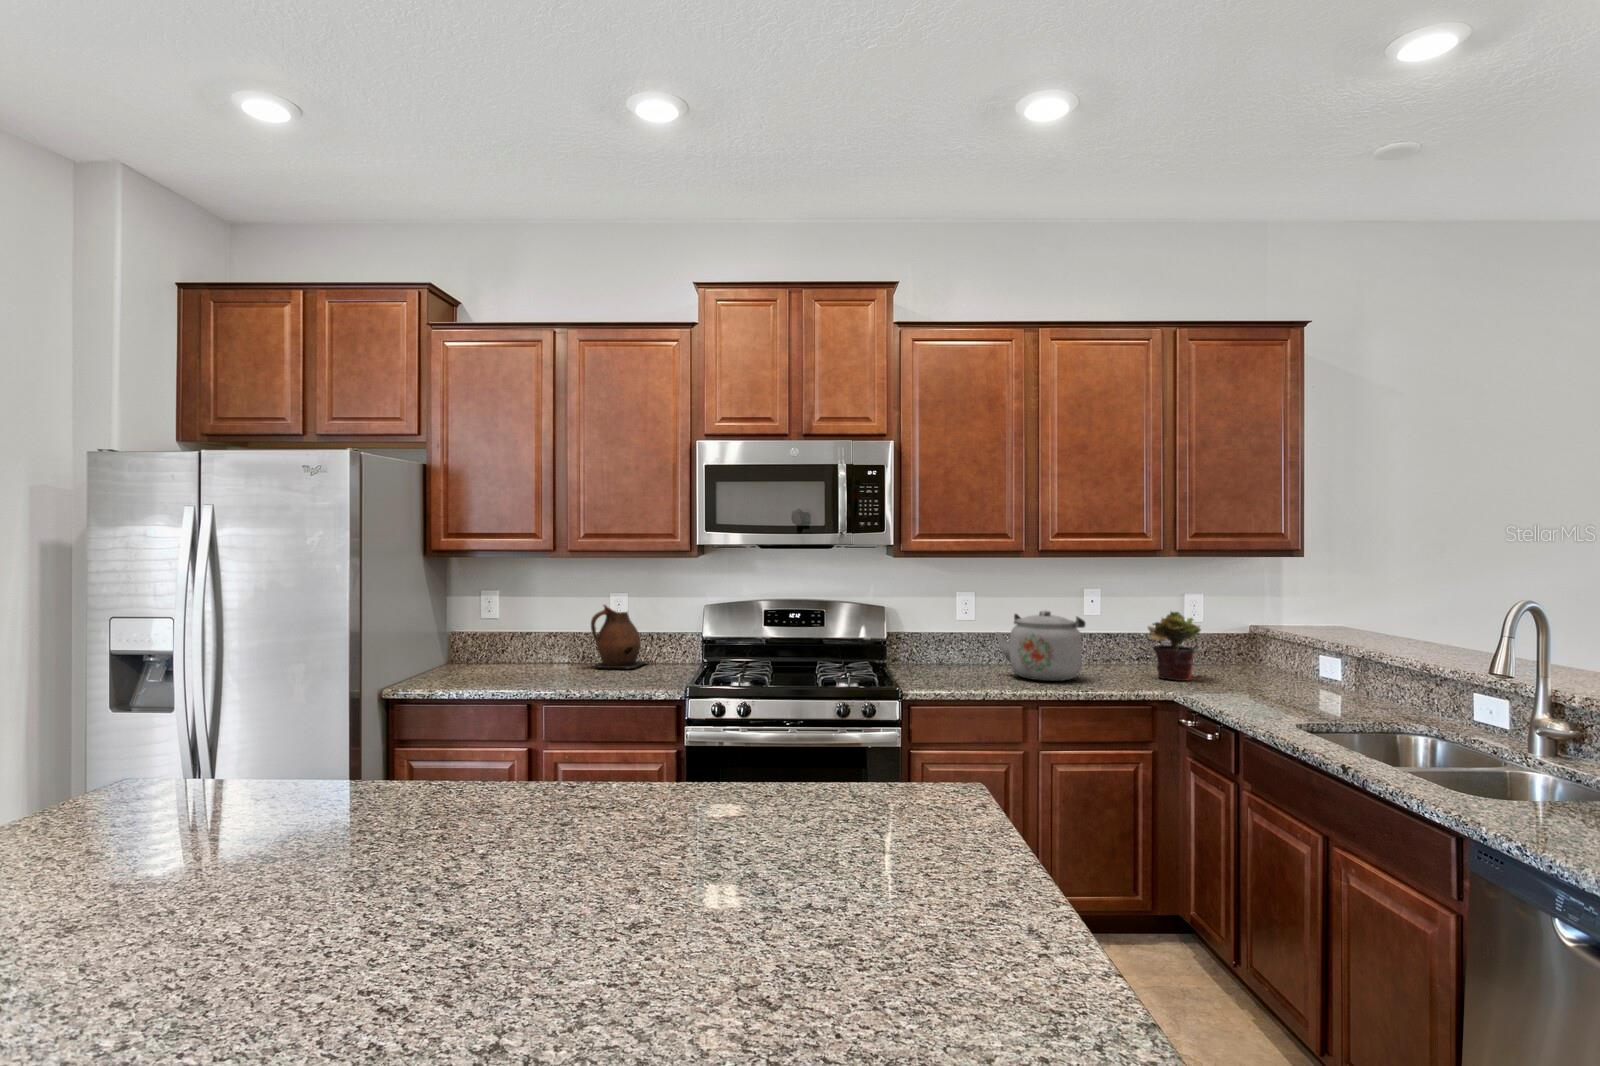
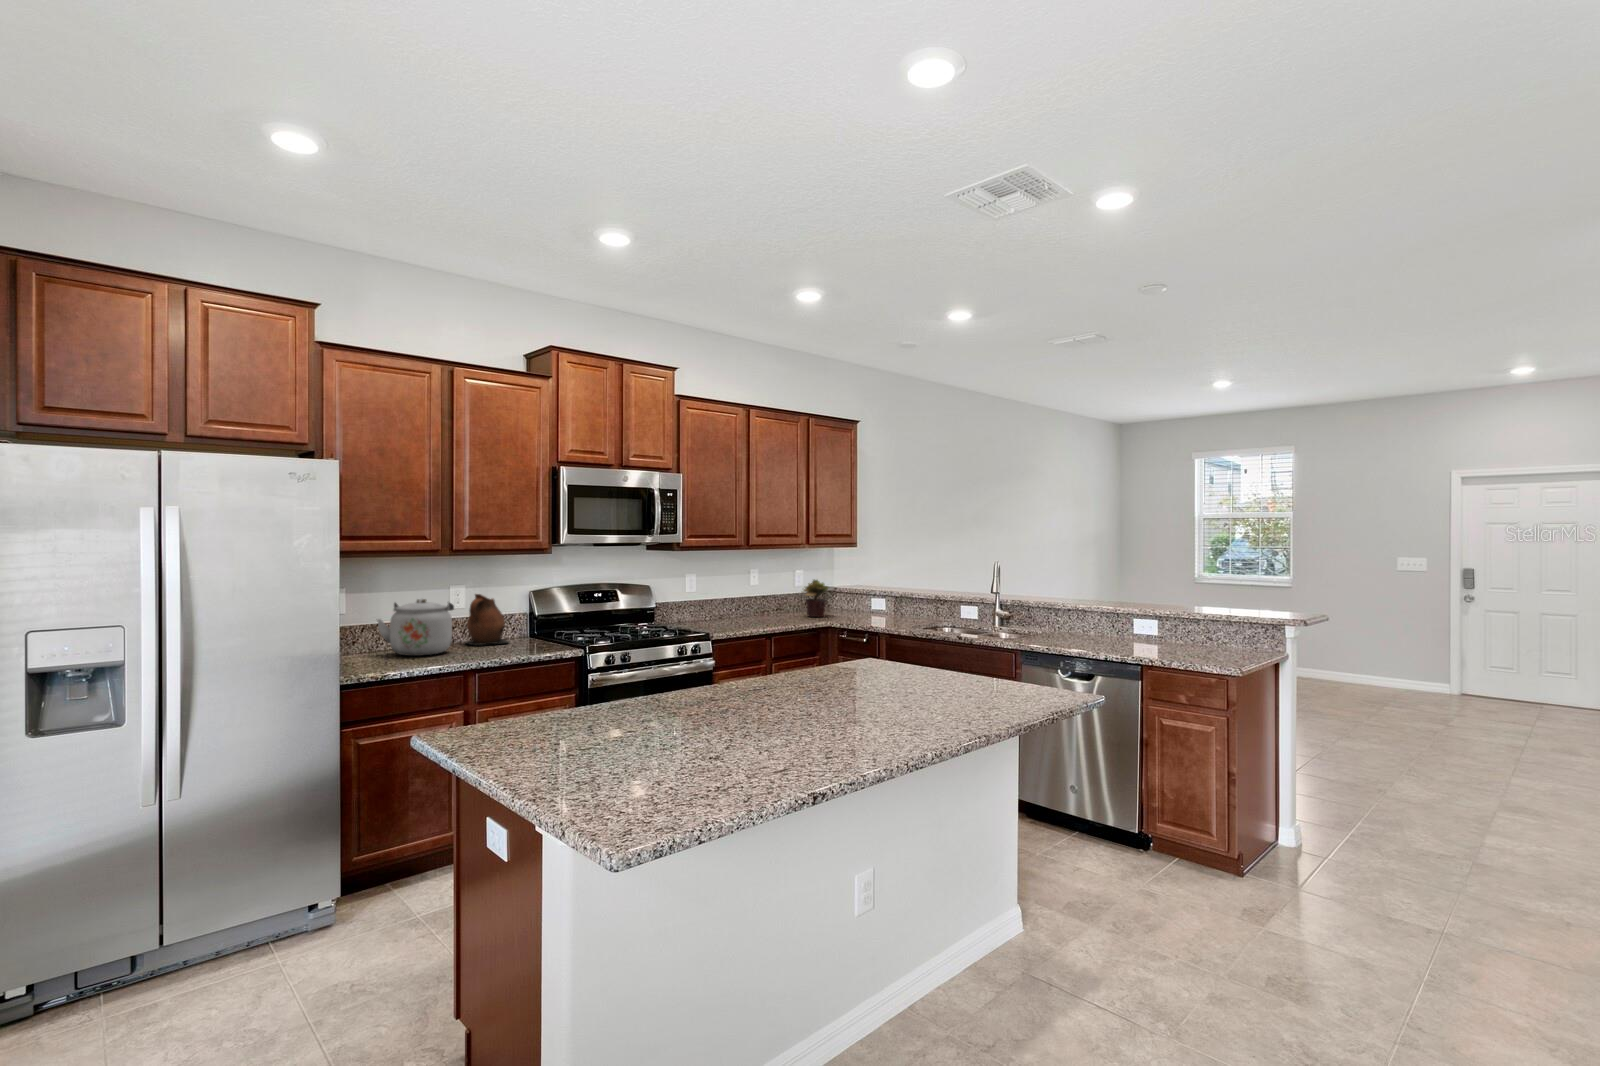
kettle: present [997,611,1085,681] -> present [376,599,454,656]

